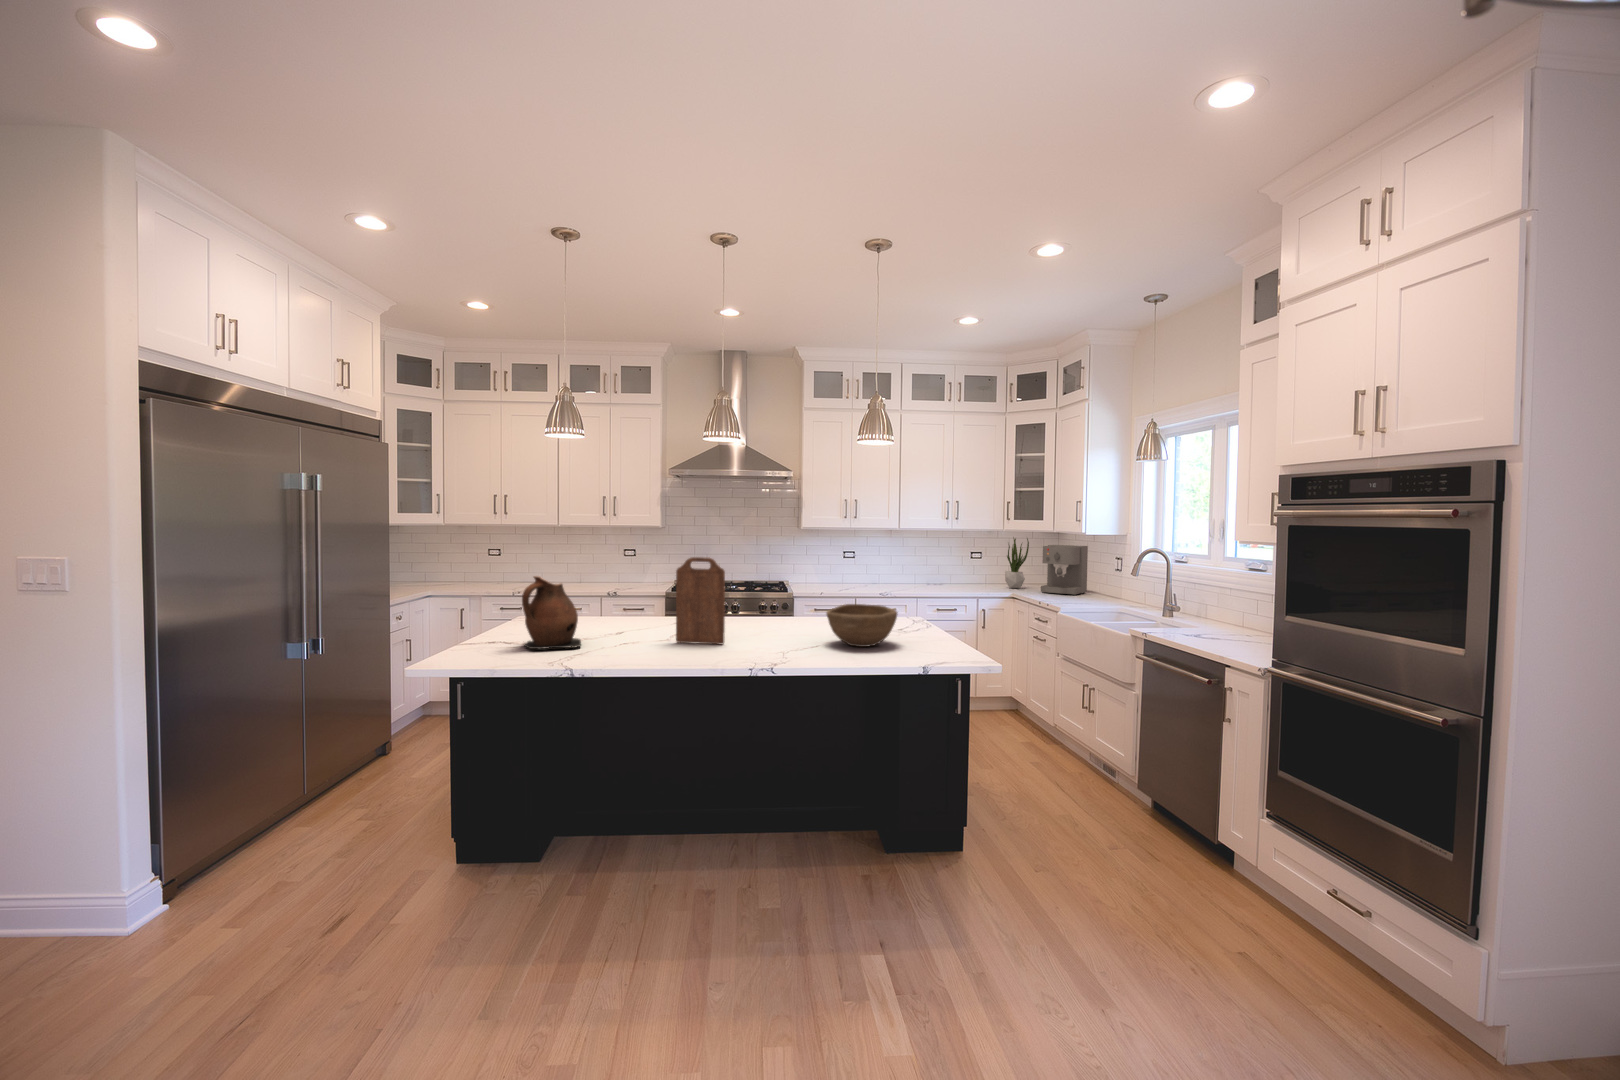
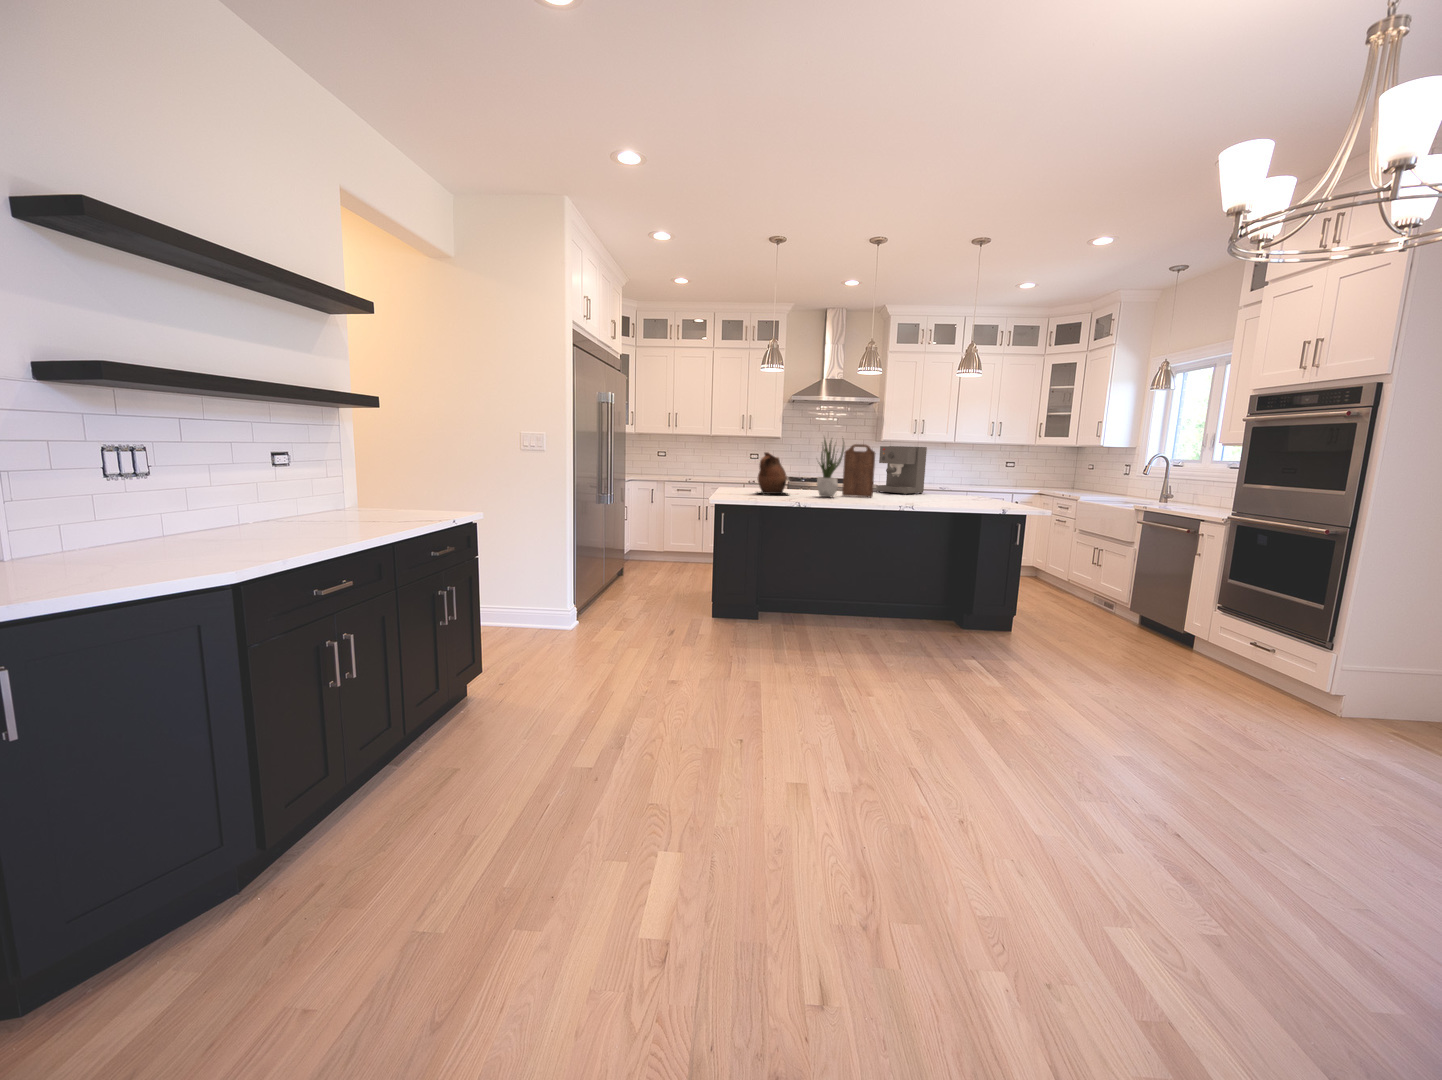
potted plant: present [1005,538,1029,589] -> present [817,439,844,497]
coffee maker: present [1041,545,1088,595] -> present [877,446,927,494]
bowl: present [826,604,897,647] -> none [937,477,983,501]

